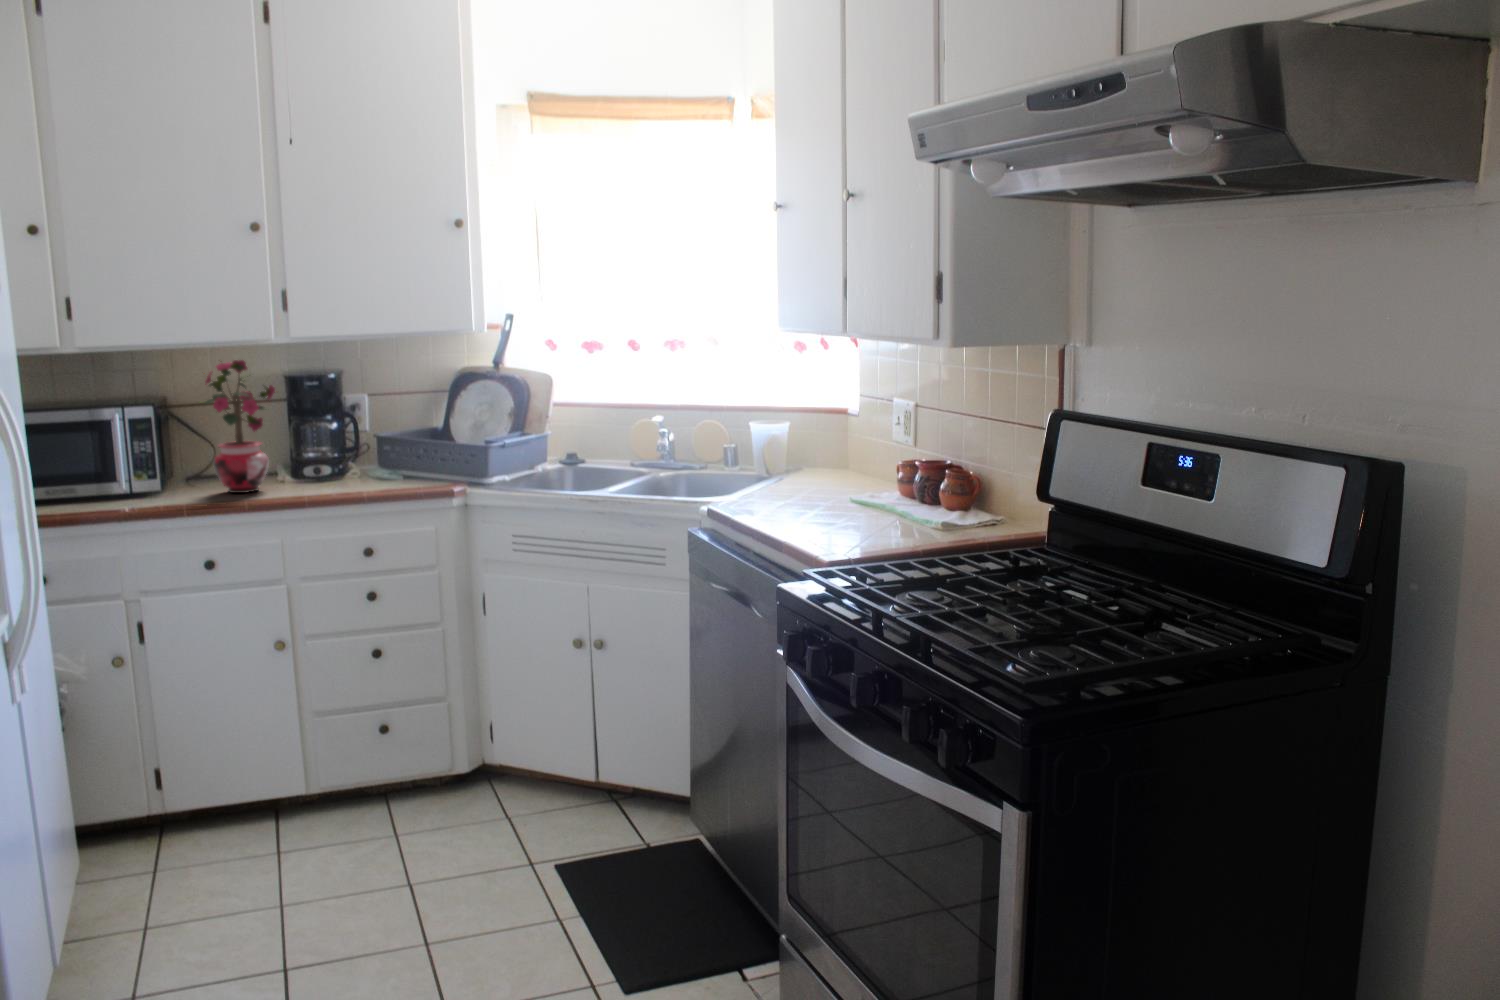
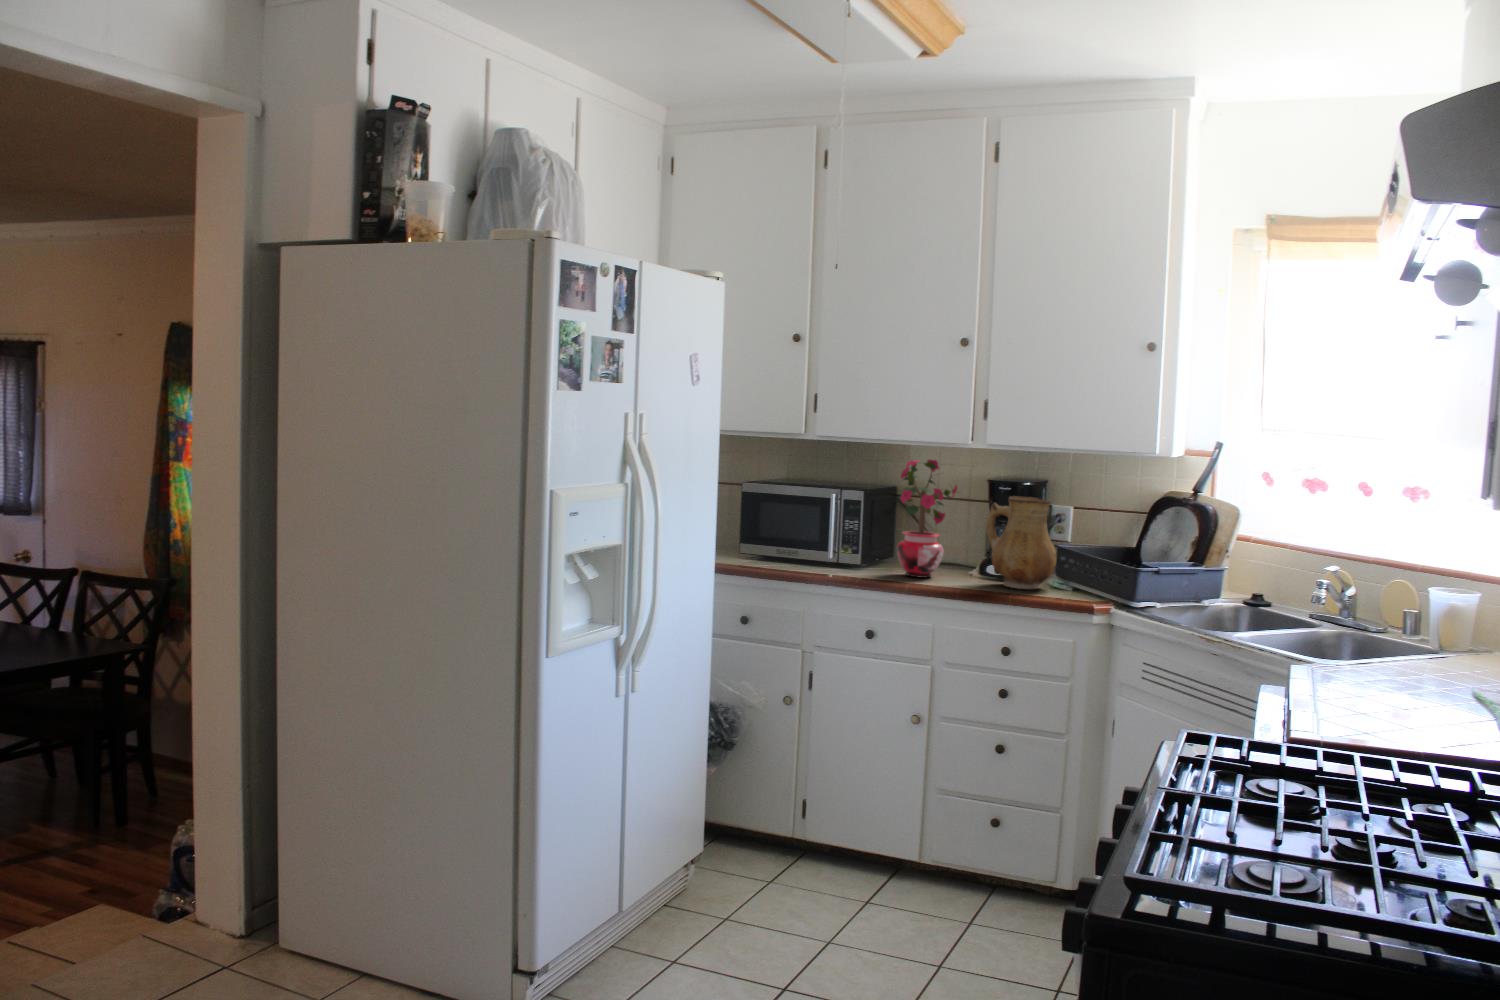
ceramic pitcher: none [314,389,396,485] -> present [986,496,1056,589]

